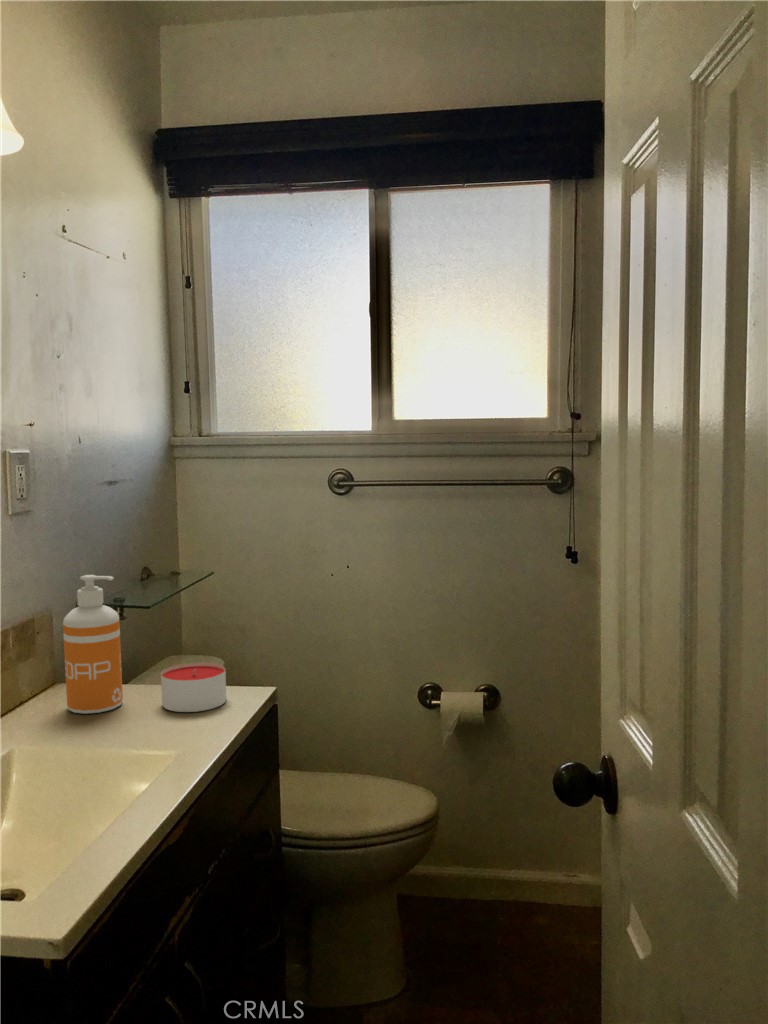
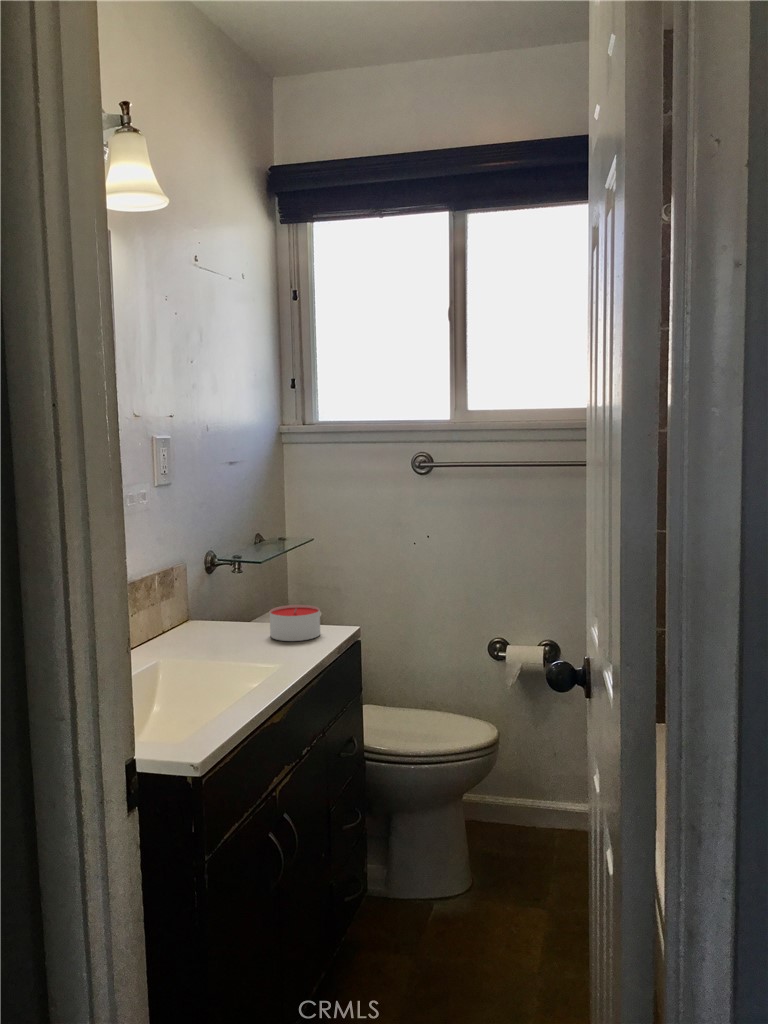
soap dispenser: present [63,575,123,714] -> none [195,532,240,640]

